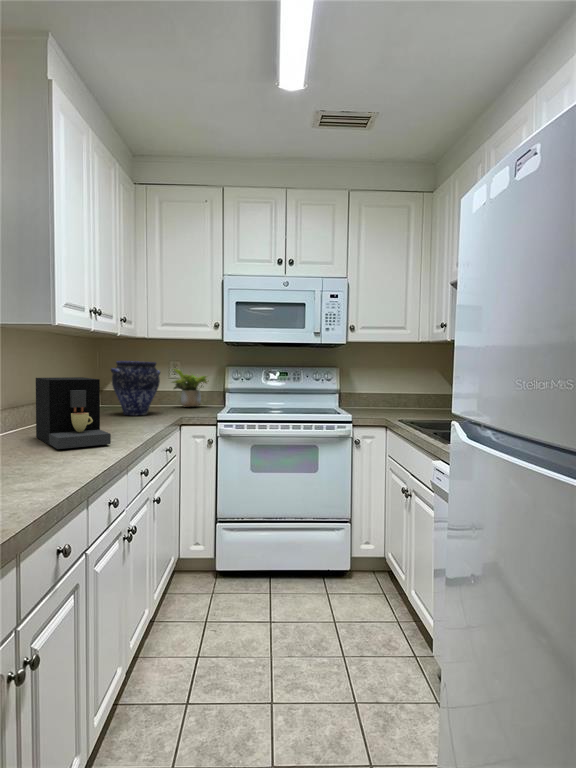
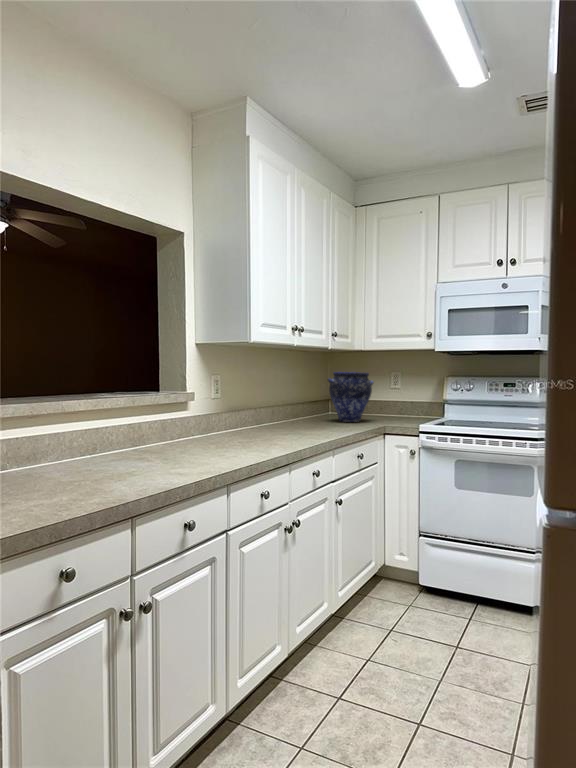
potted plant: present [172,369,207,407] -> none [389,379,431,418]
coffee maker: present [36,377,111,449] -> none [248,385,291,443]

